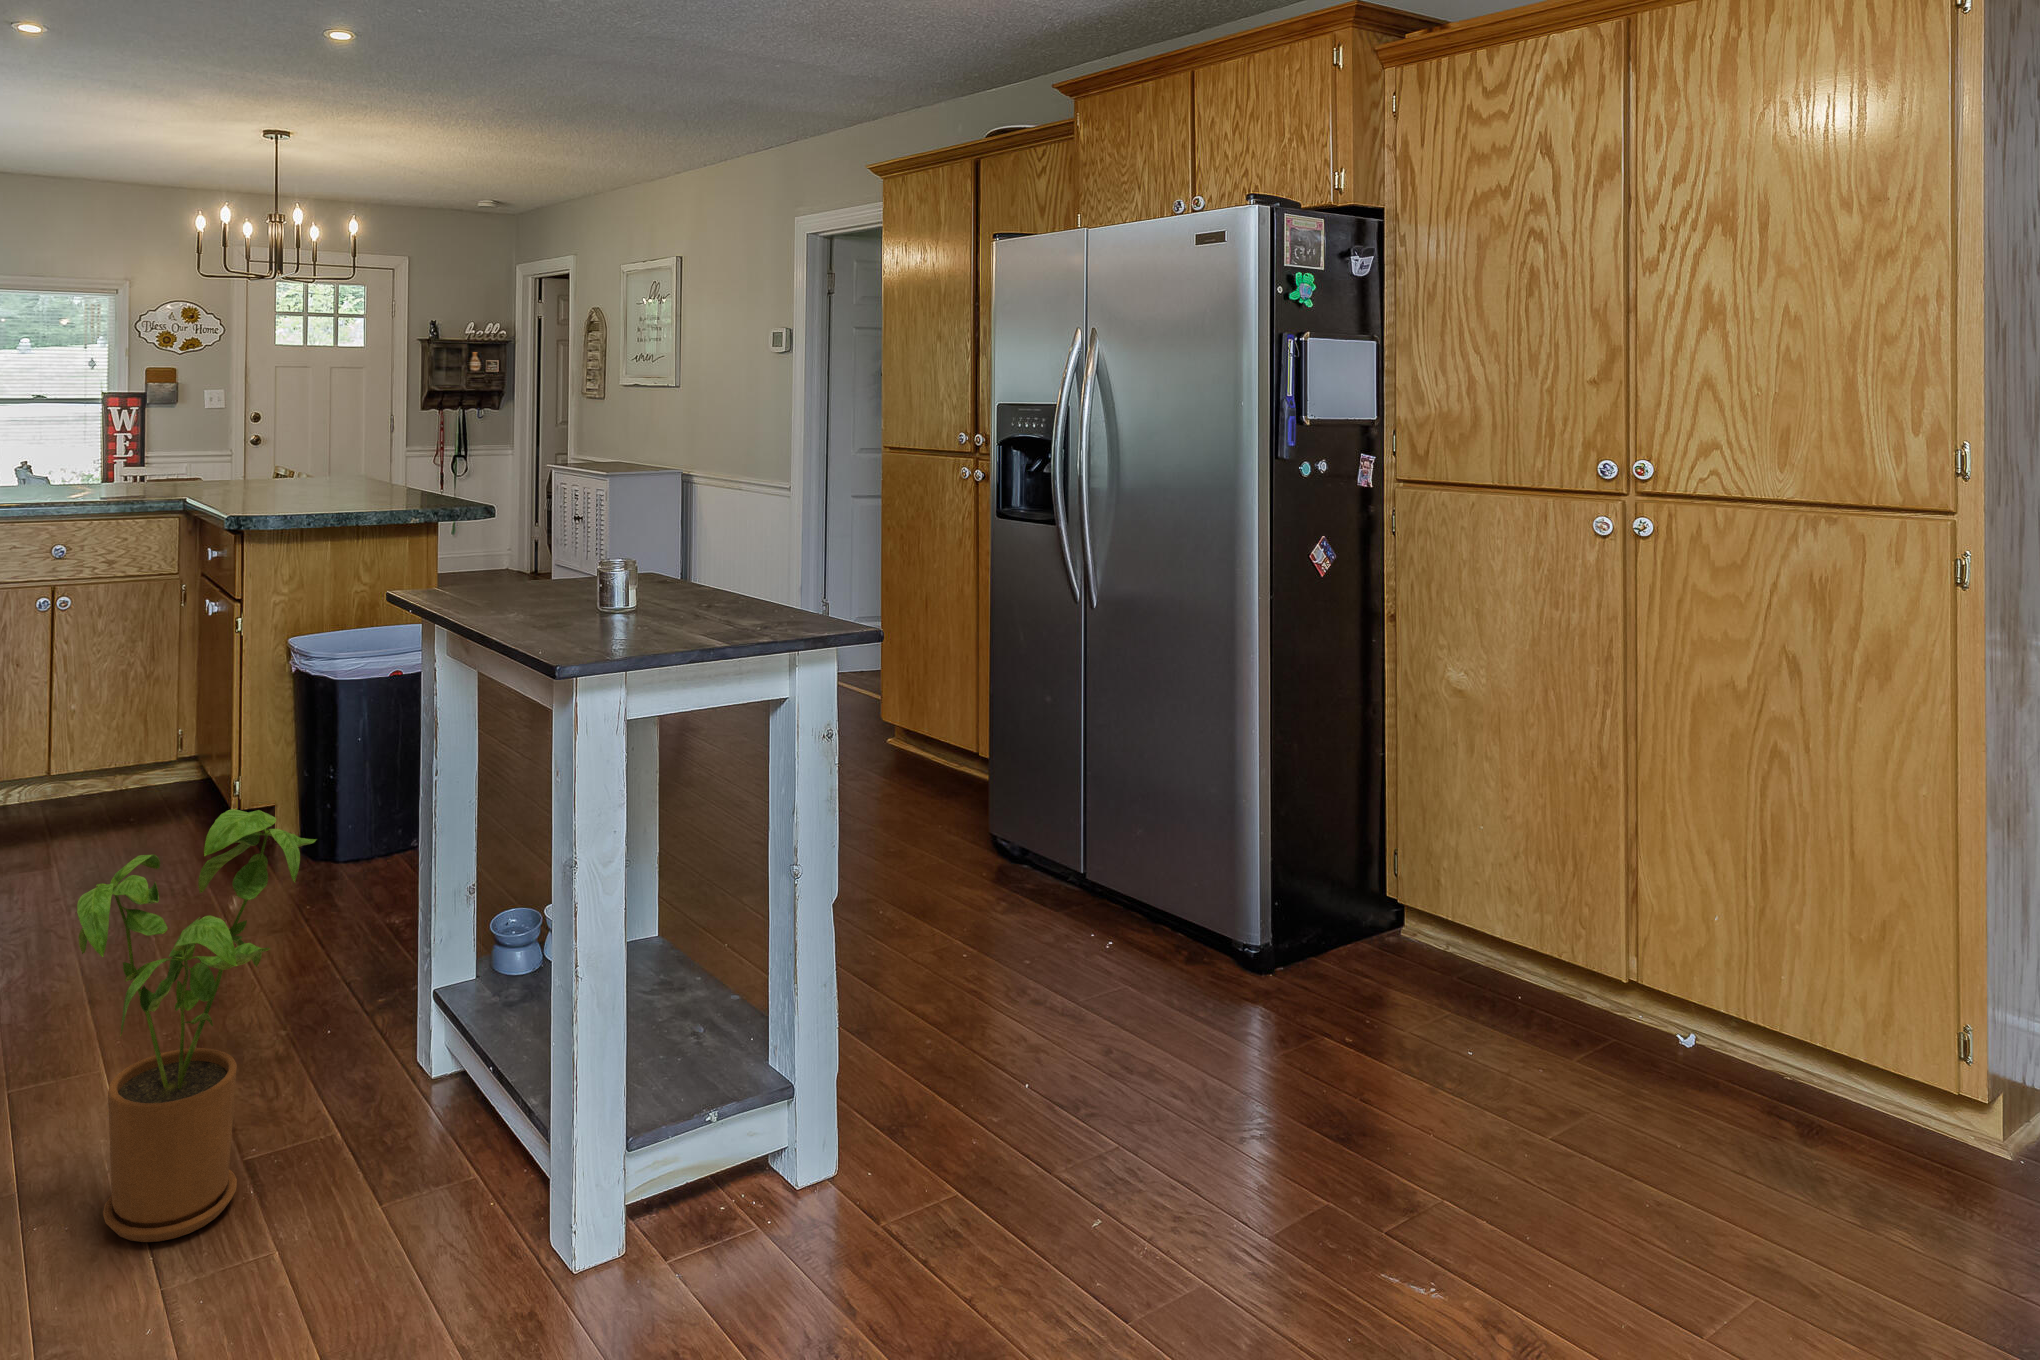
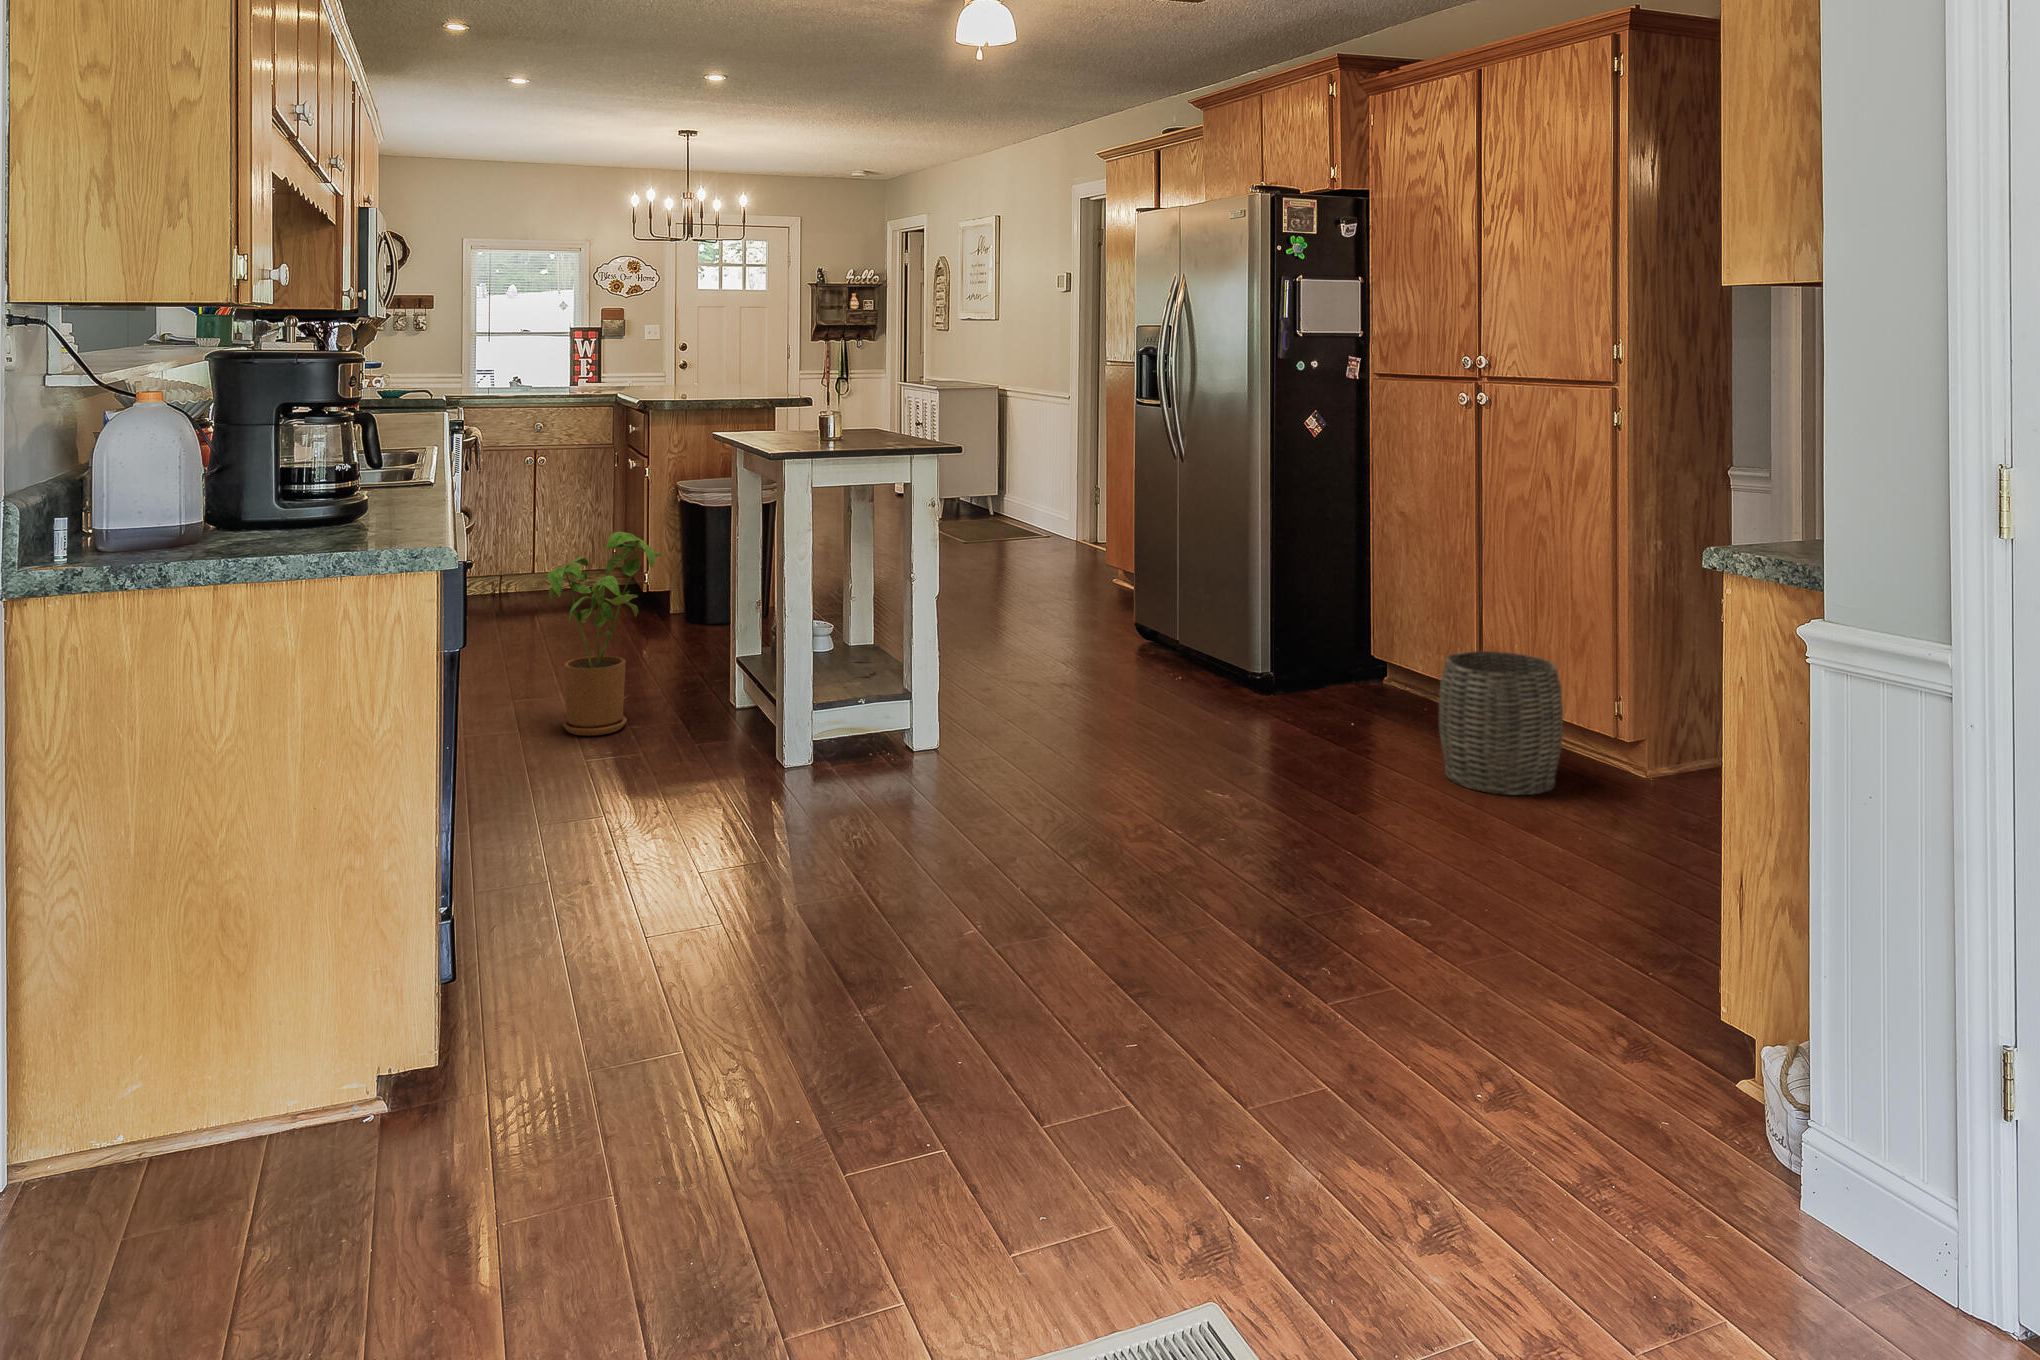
woven basket: none [1740,967,2004,1270] -> present [1439,651,1563,795]

